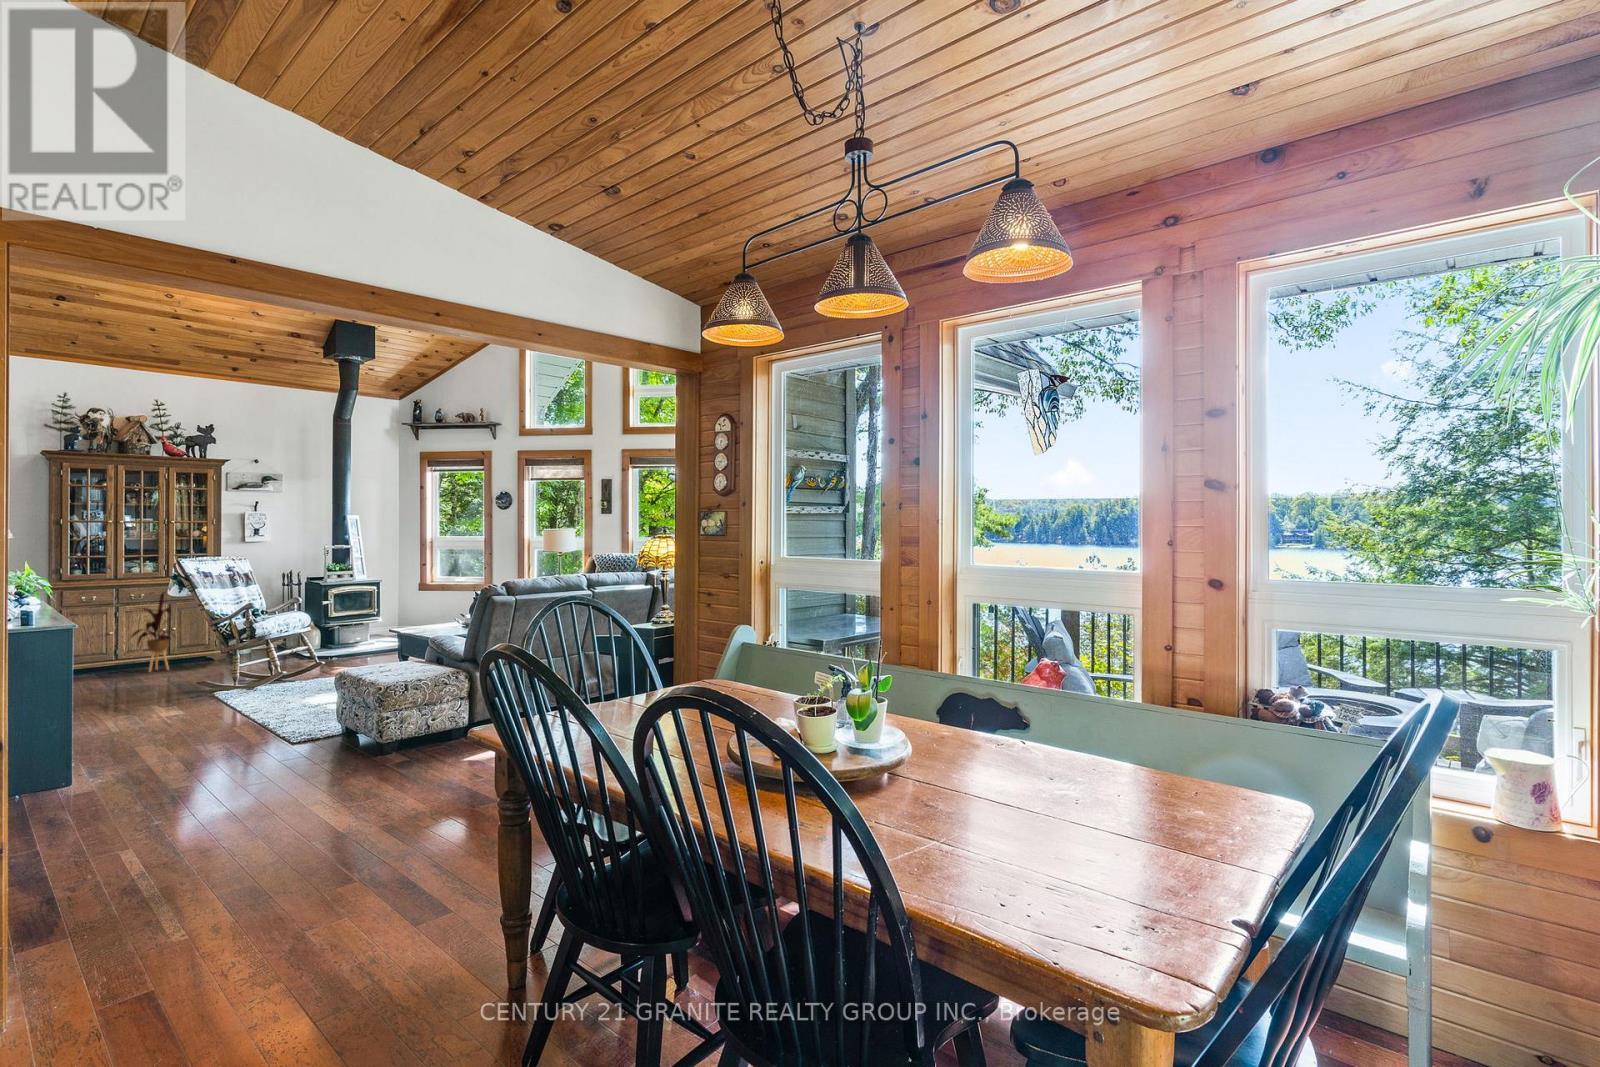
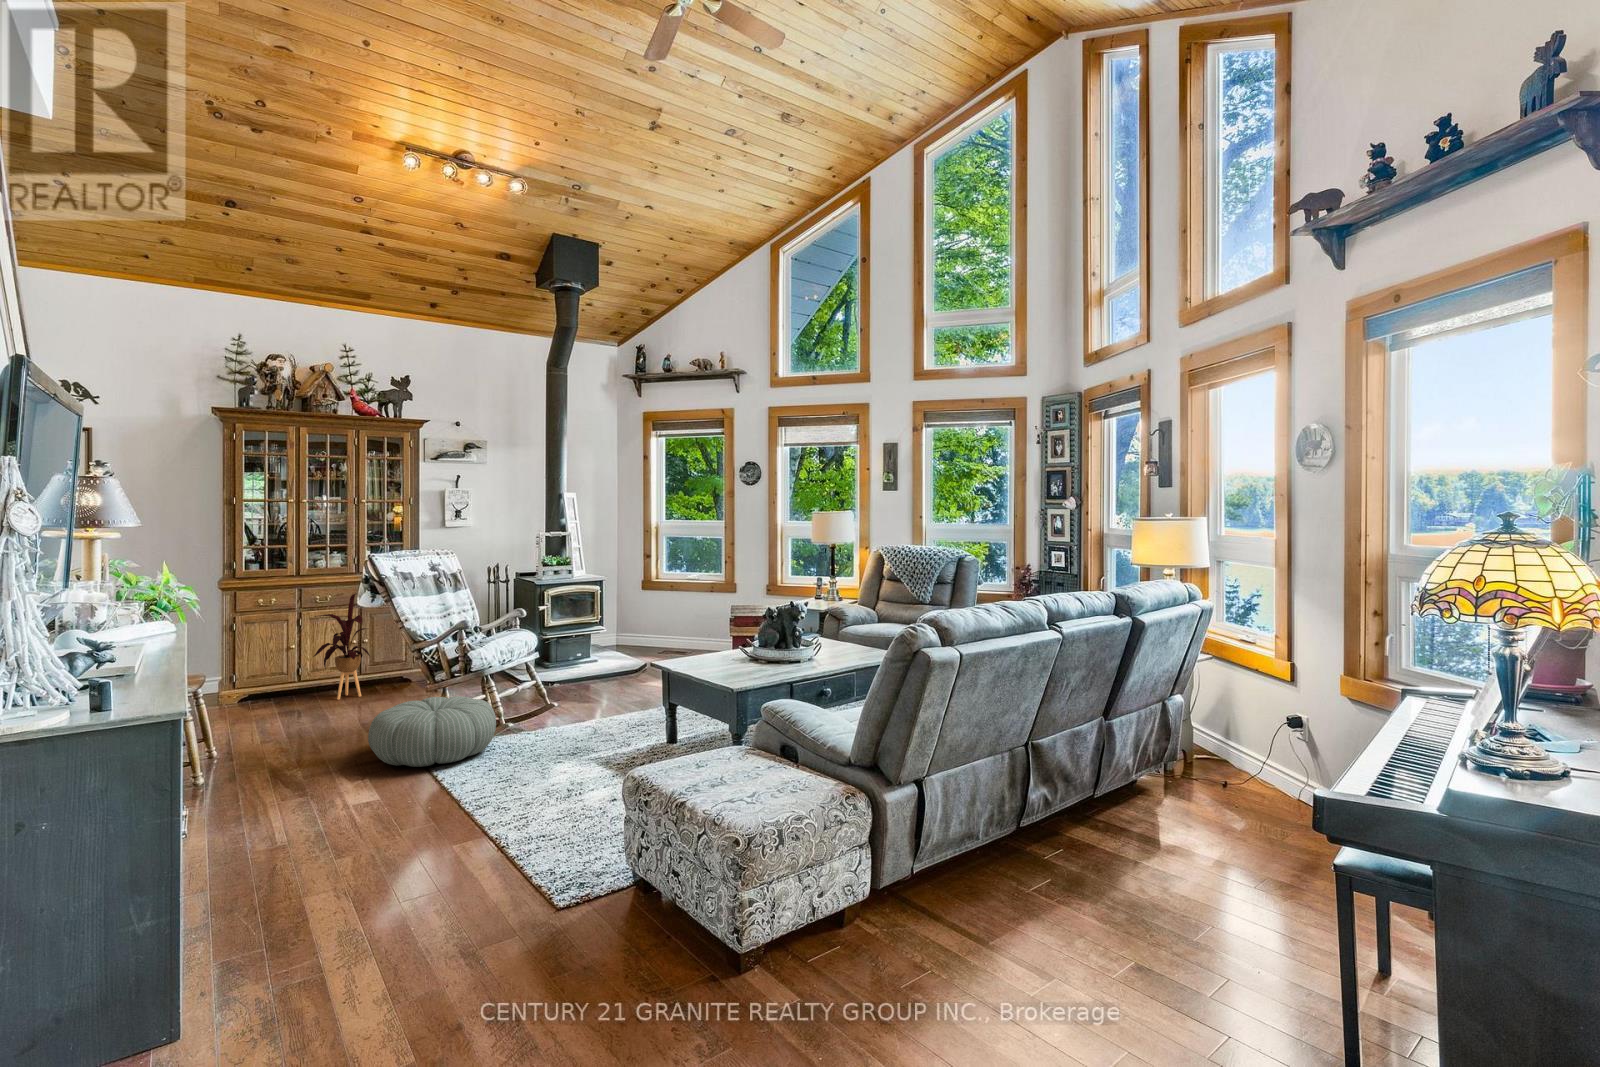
pouf: none [177,656,275,698] -> present [368,696,496,767]

